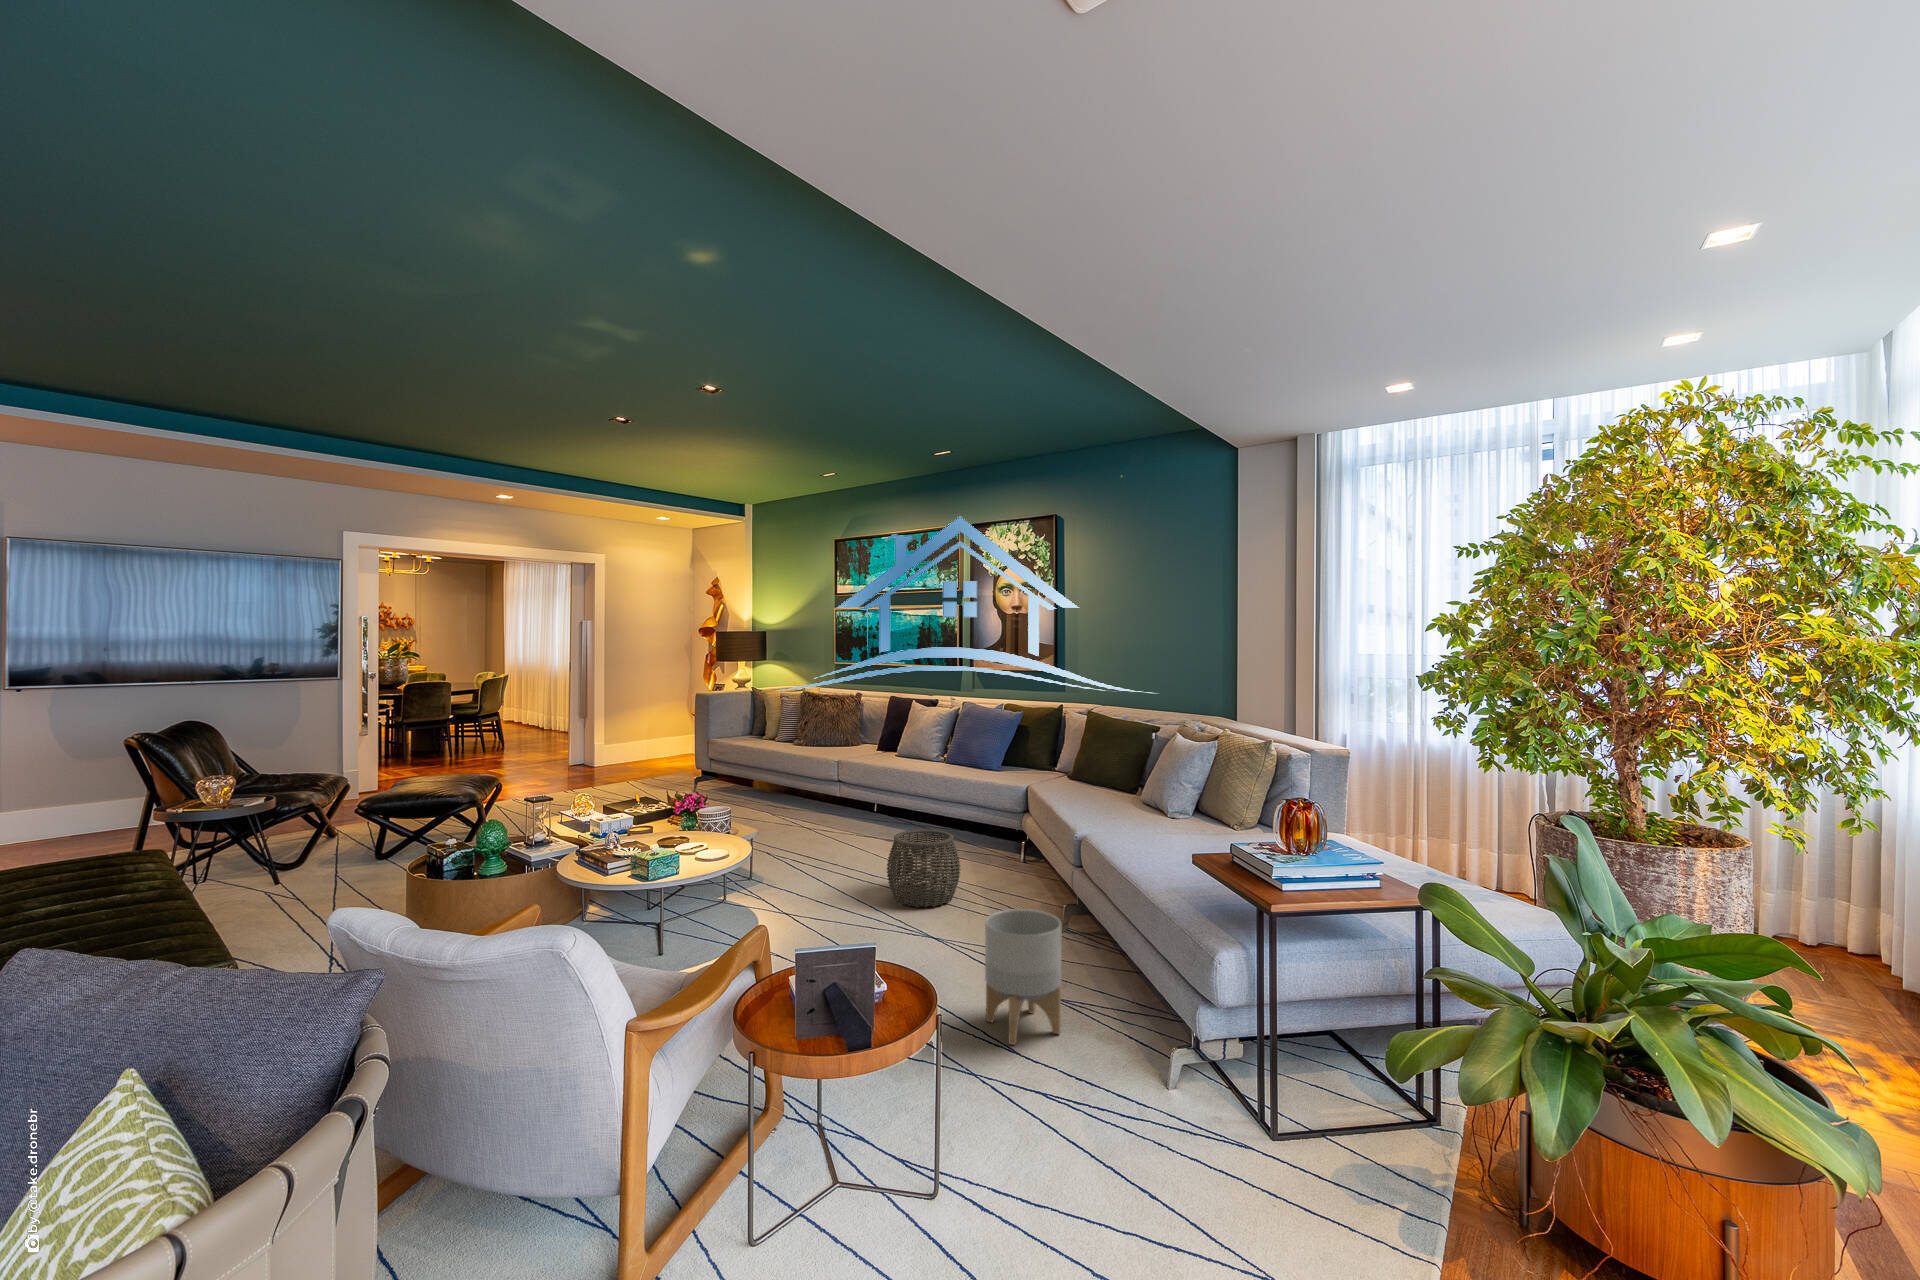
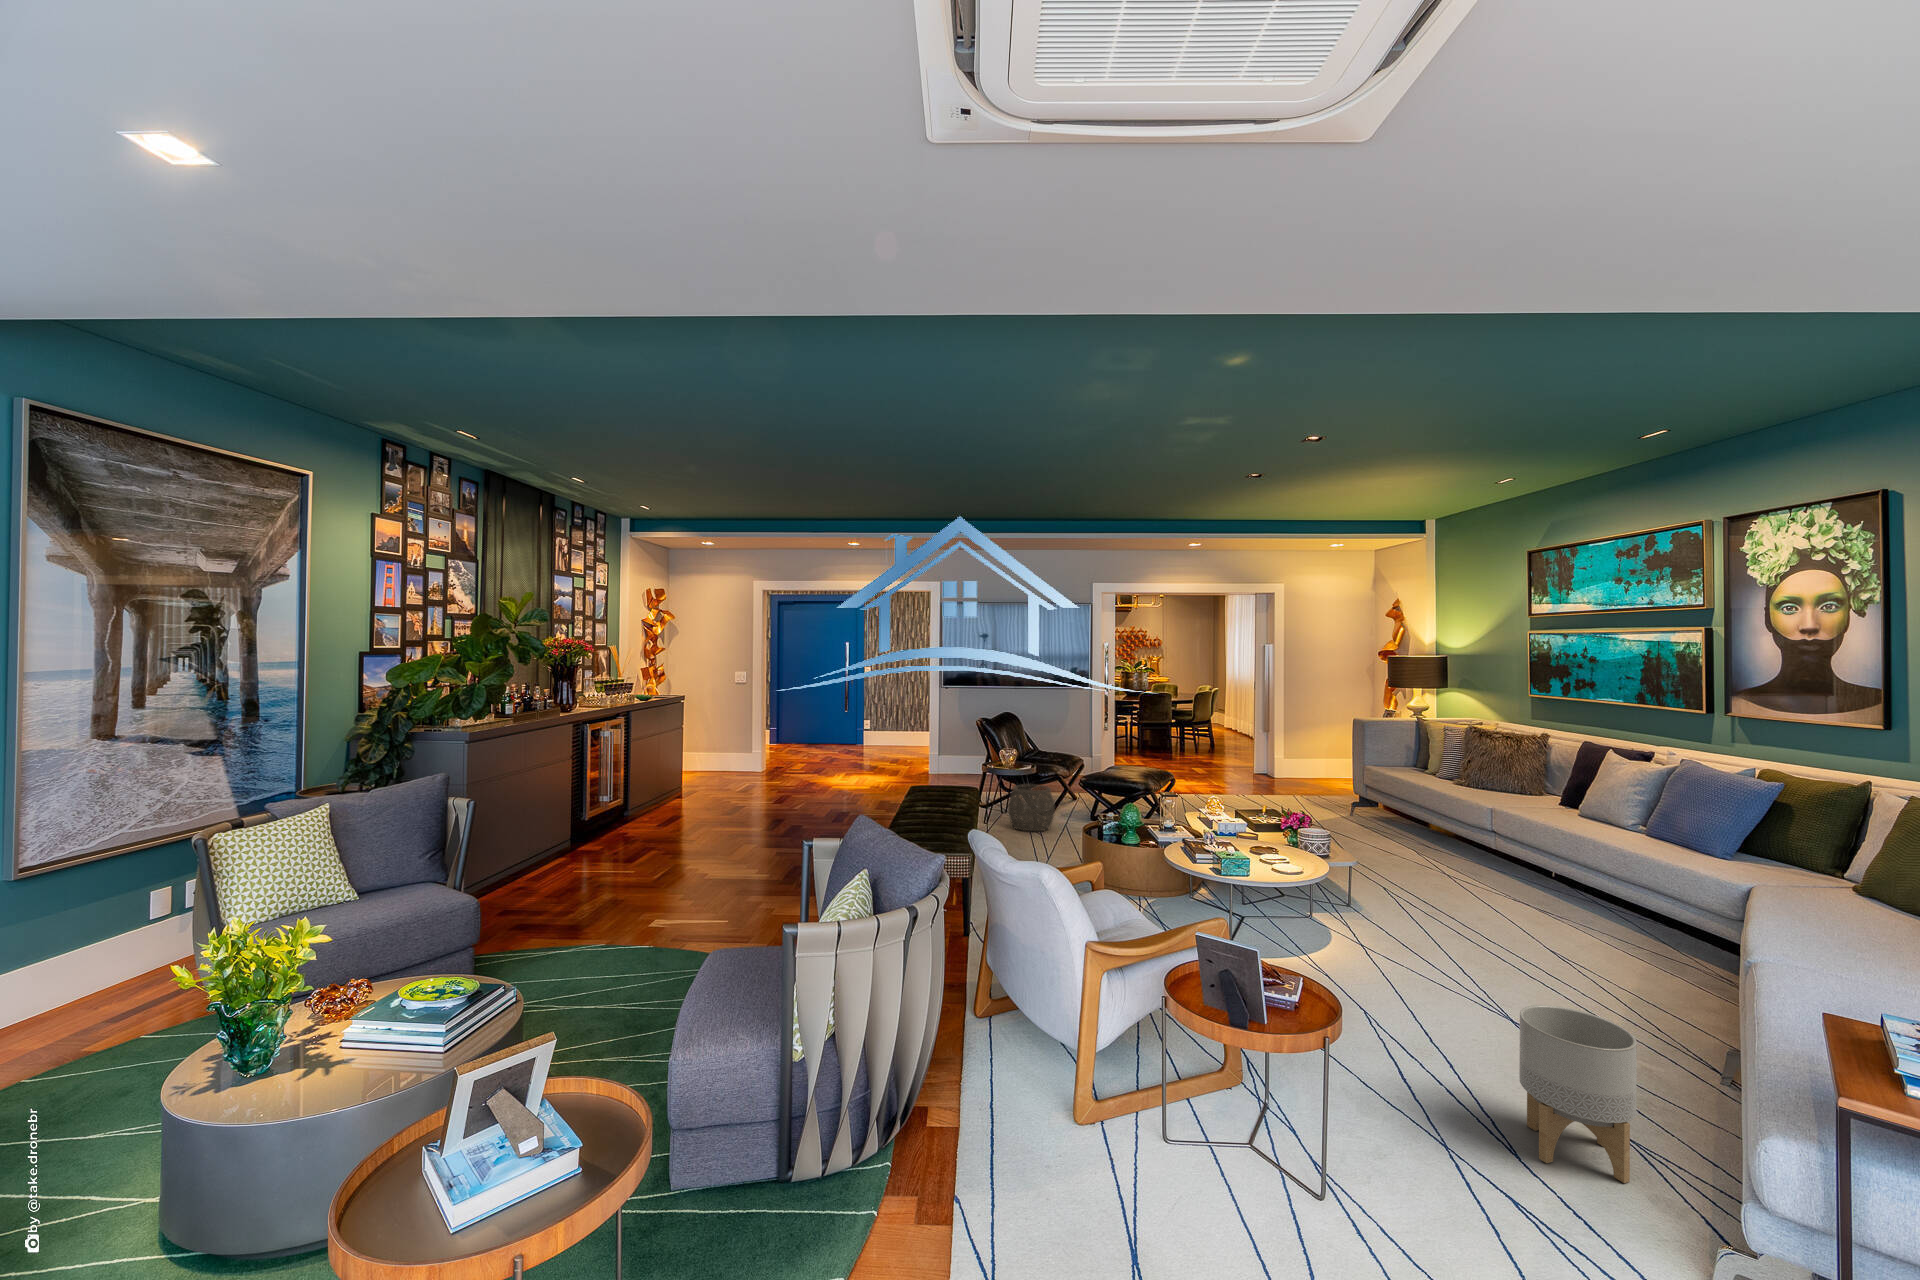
woven basket: present [887,829,961,907] -> present [1008,784,1054,831]

